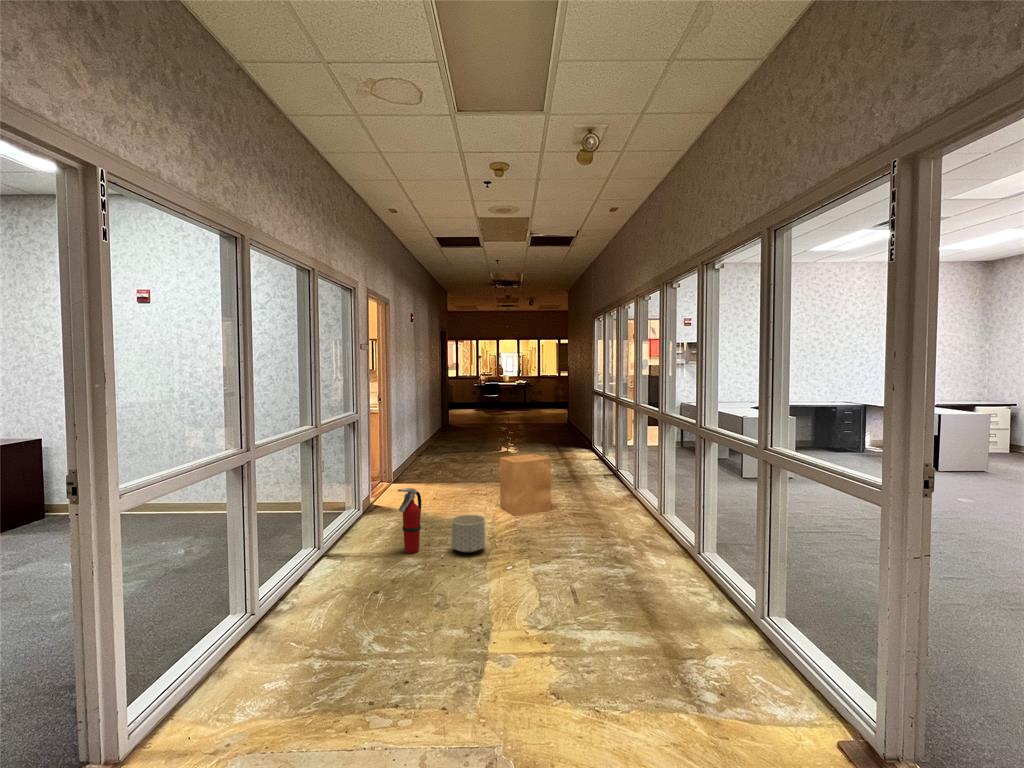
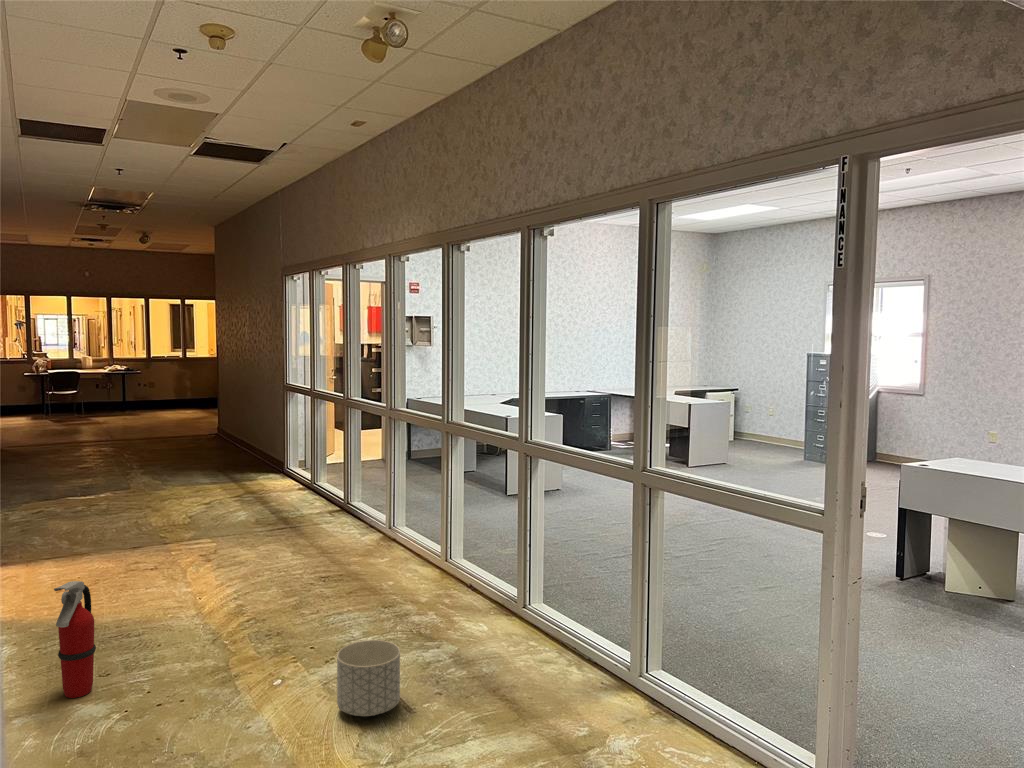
cardboard box: present [500,454,551,516] -> none [196,493,284,596]
planter: present [451,515,485,553] -> present [337,640,400,717]

